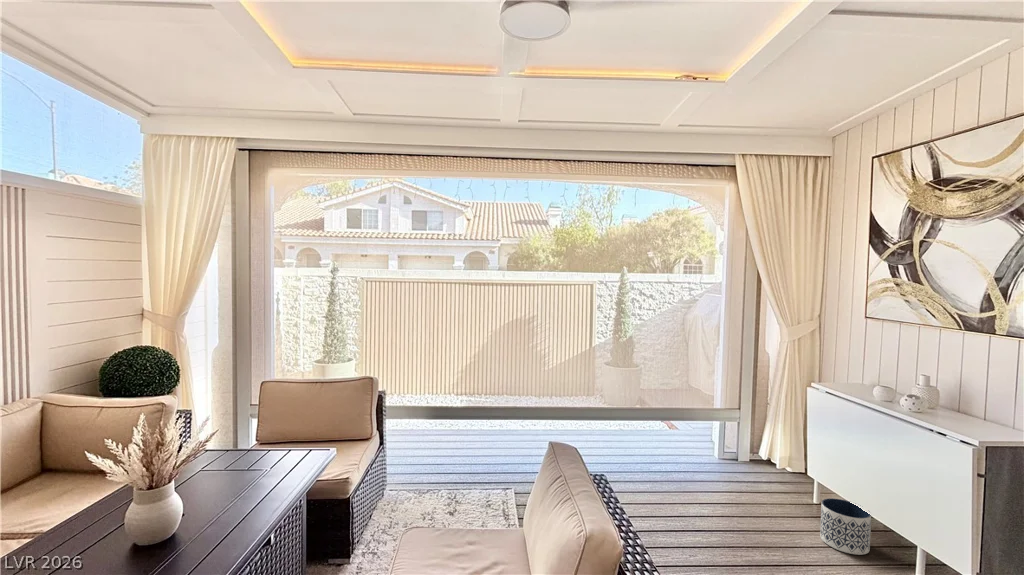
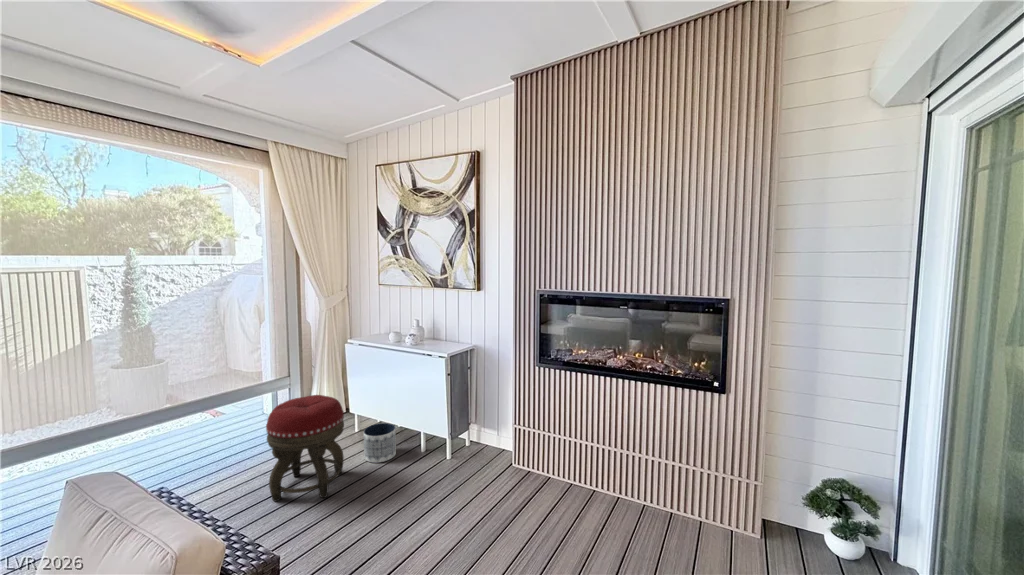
footstool: none [705,430,795,555] -> present [266,395,344,501]

